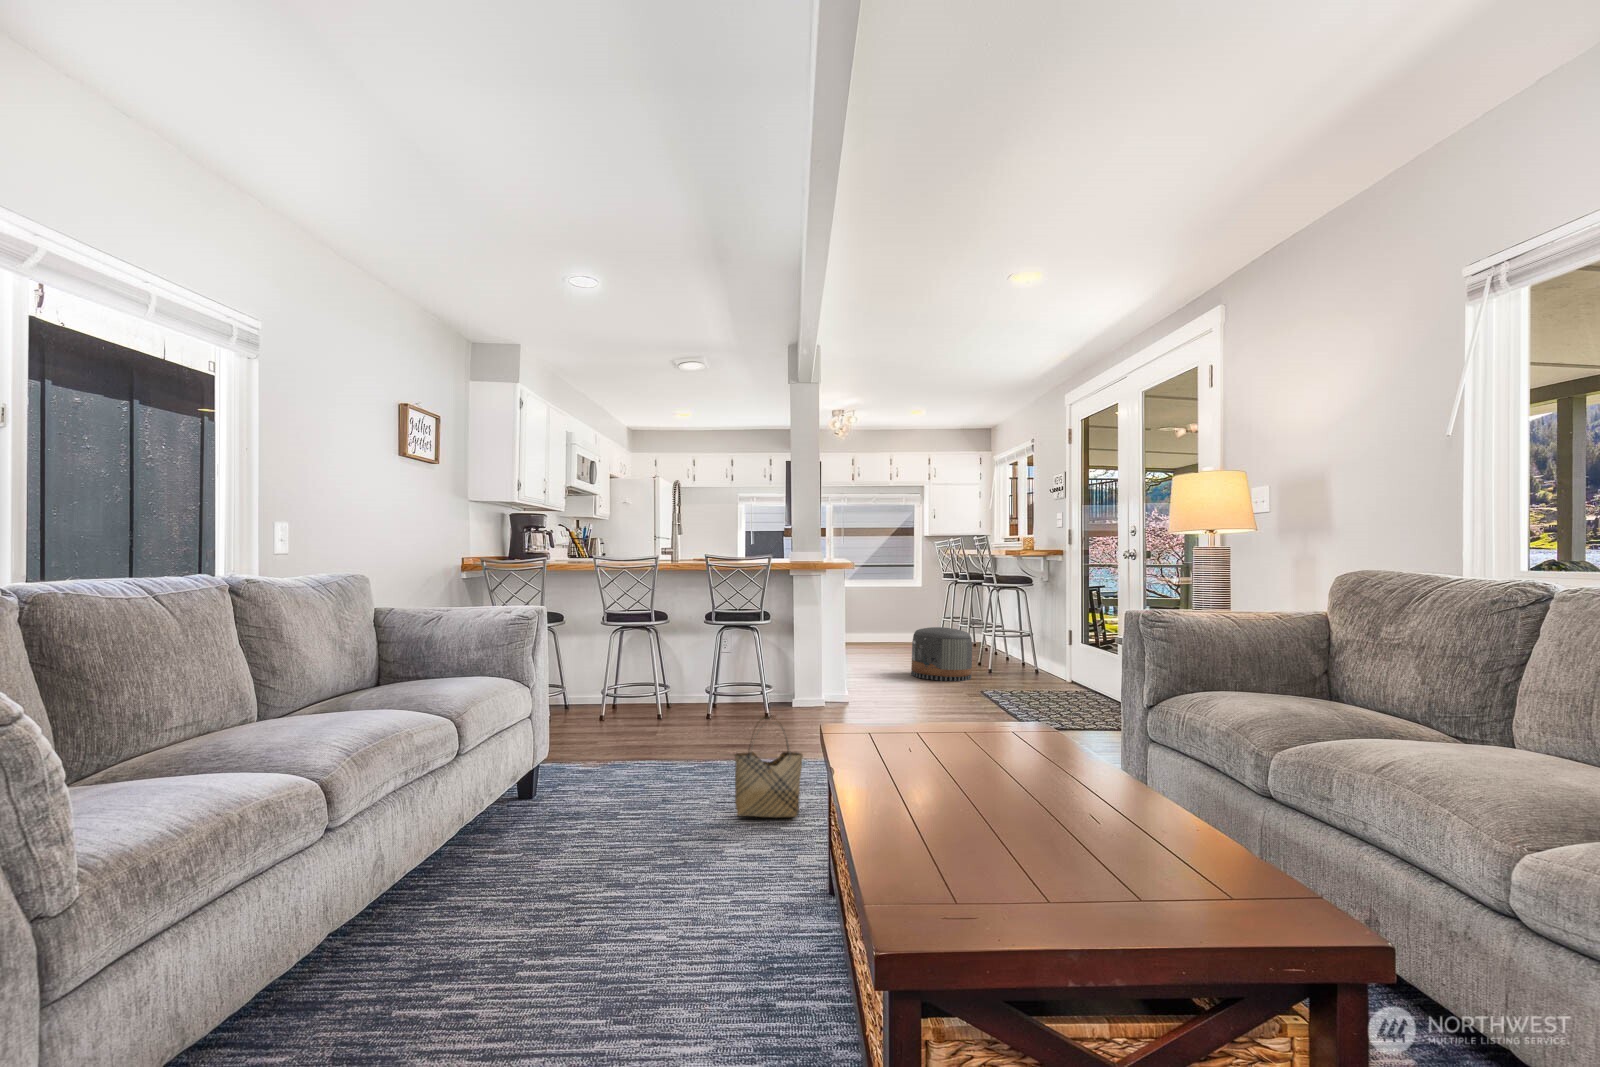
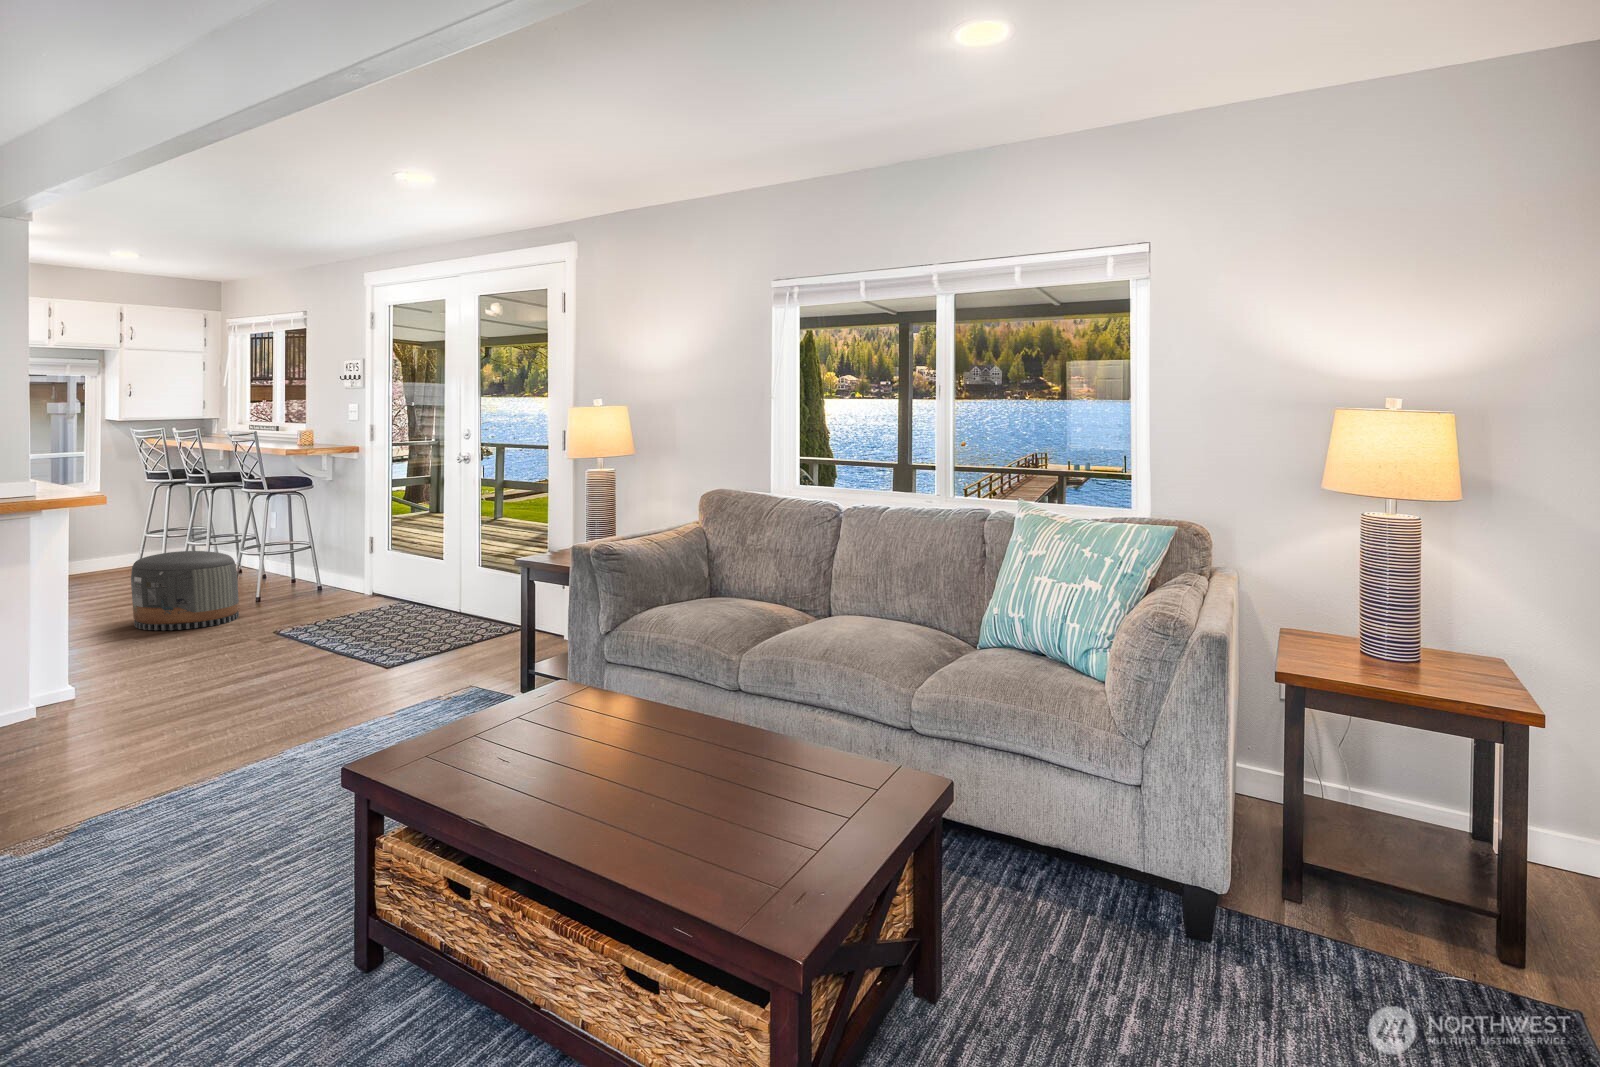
woven basket: present [735,716,803,818] -> none [70,780,204,950]

